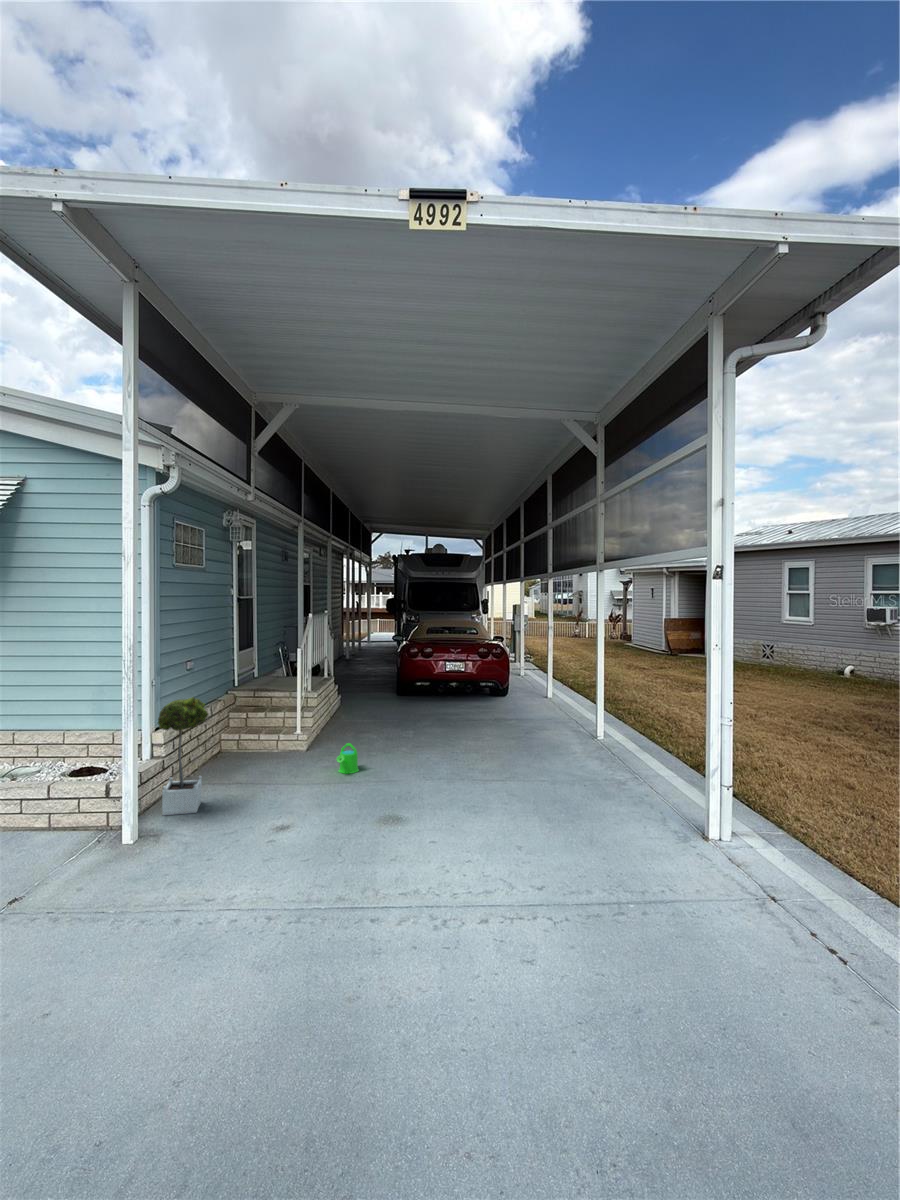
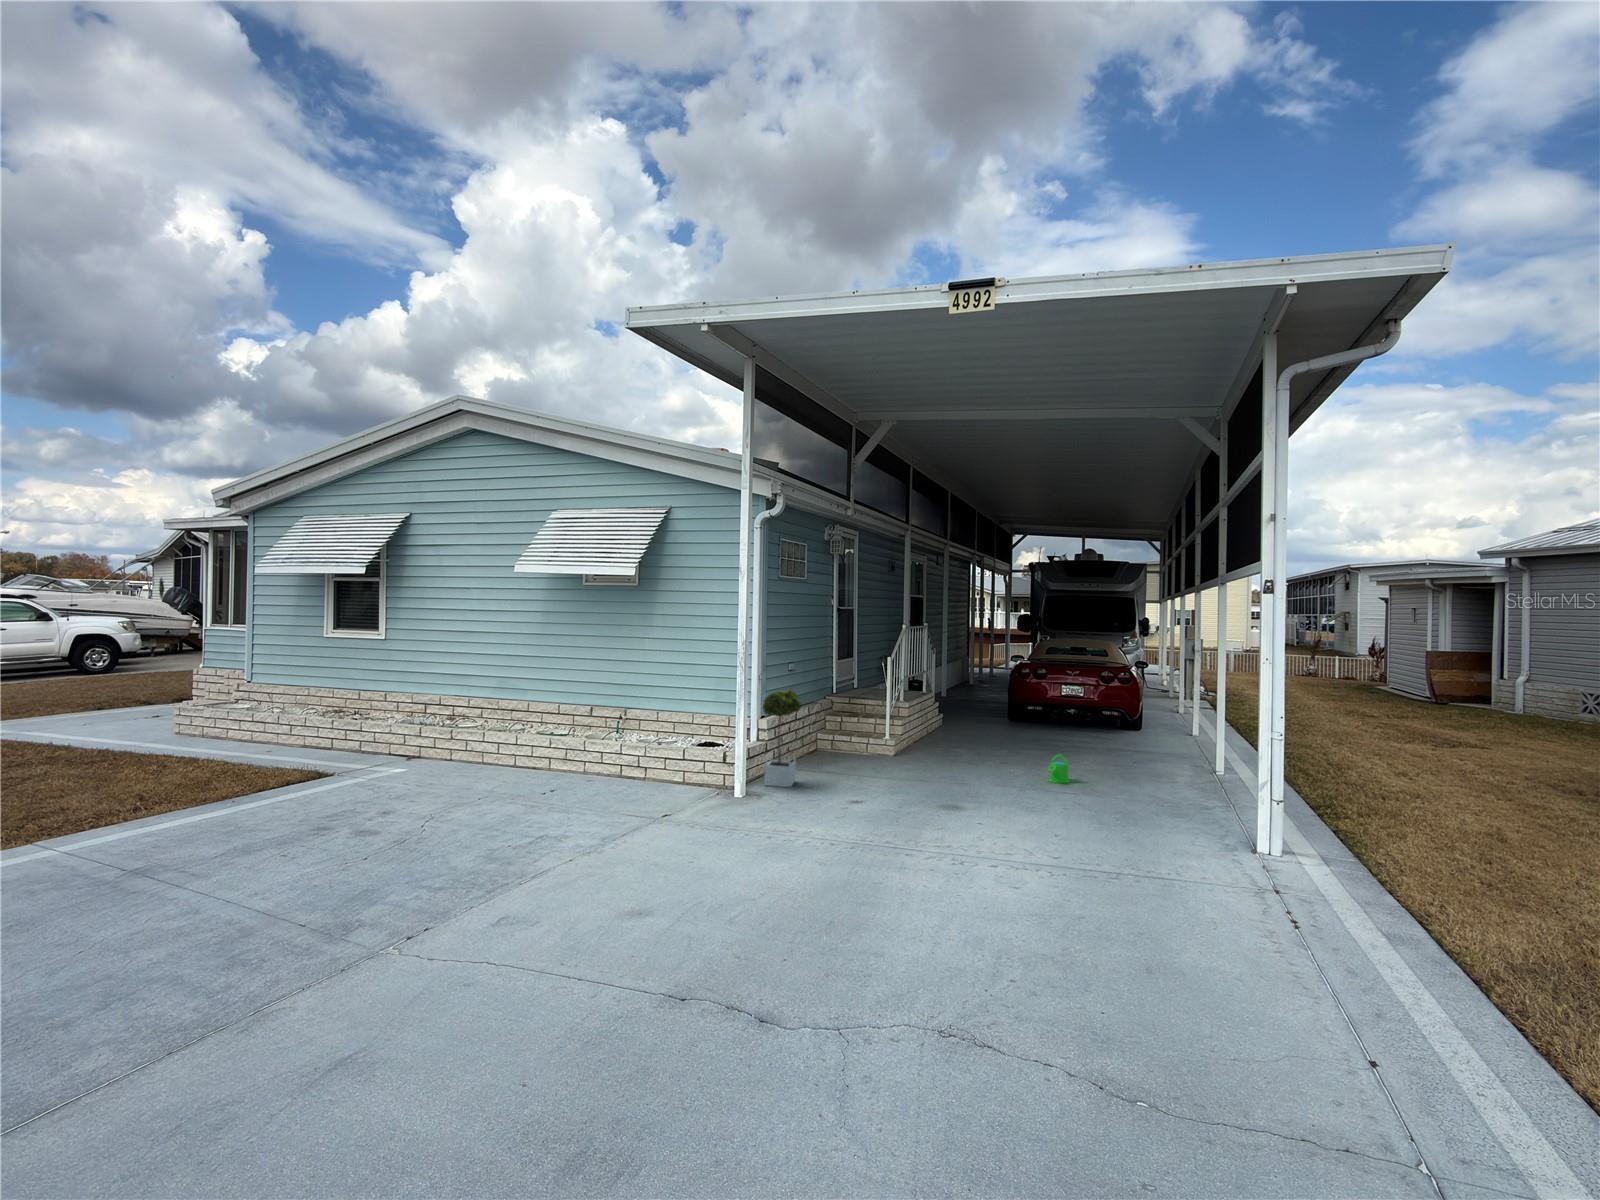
watering can: present [337,743,359,773] -> present [1048,754,1069,783]

